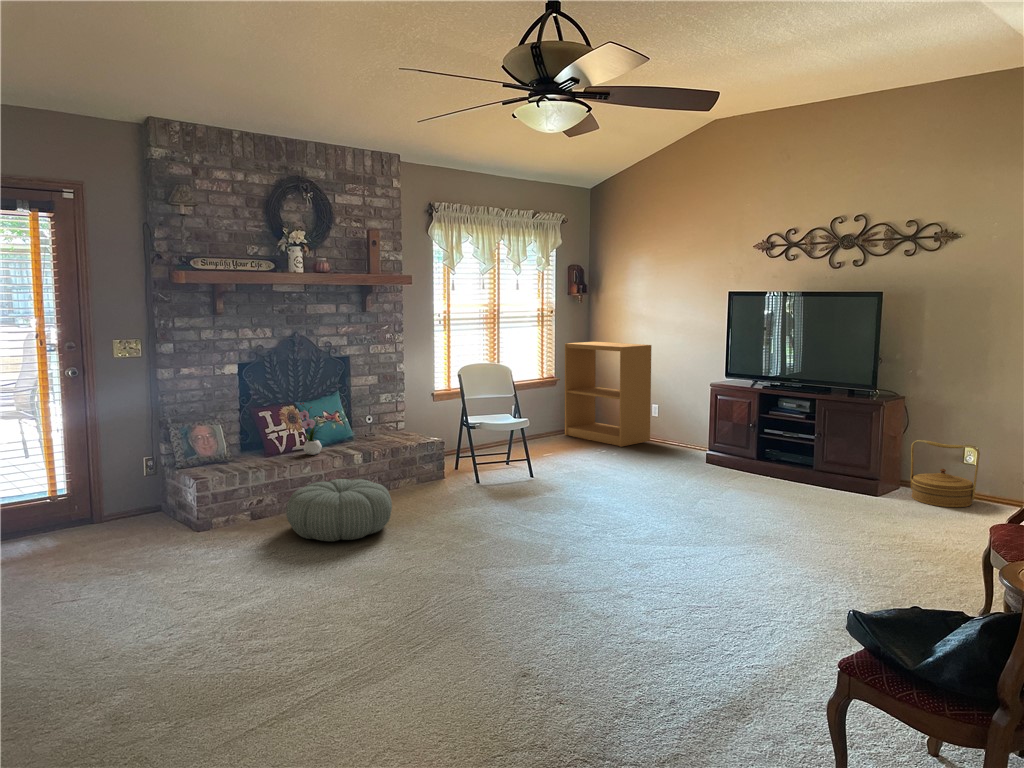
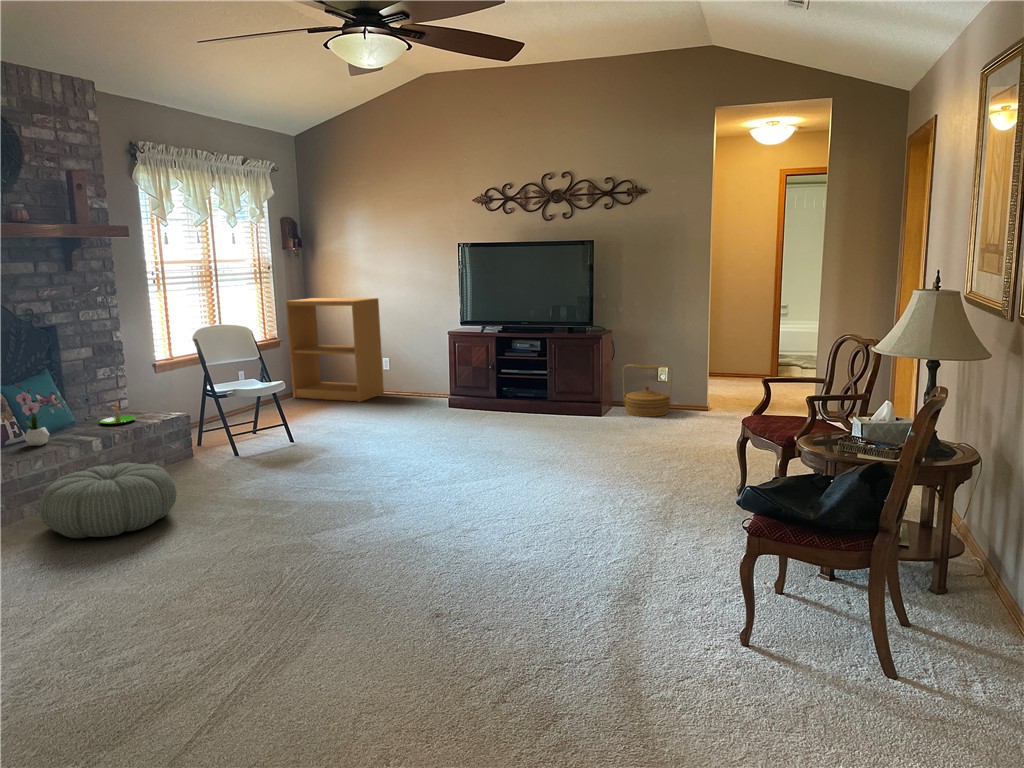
candle: none [368,424,396,444] -> present [100,402,136,424]

